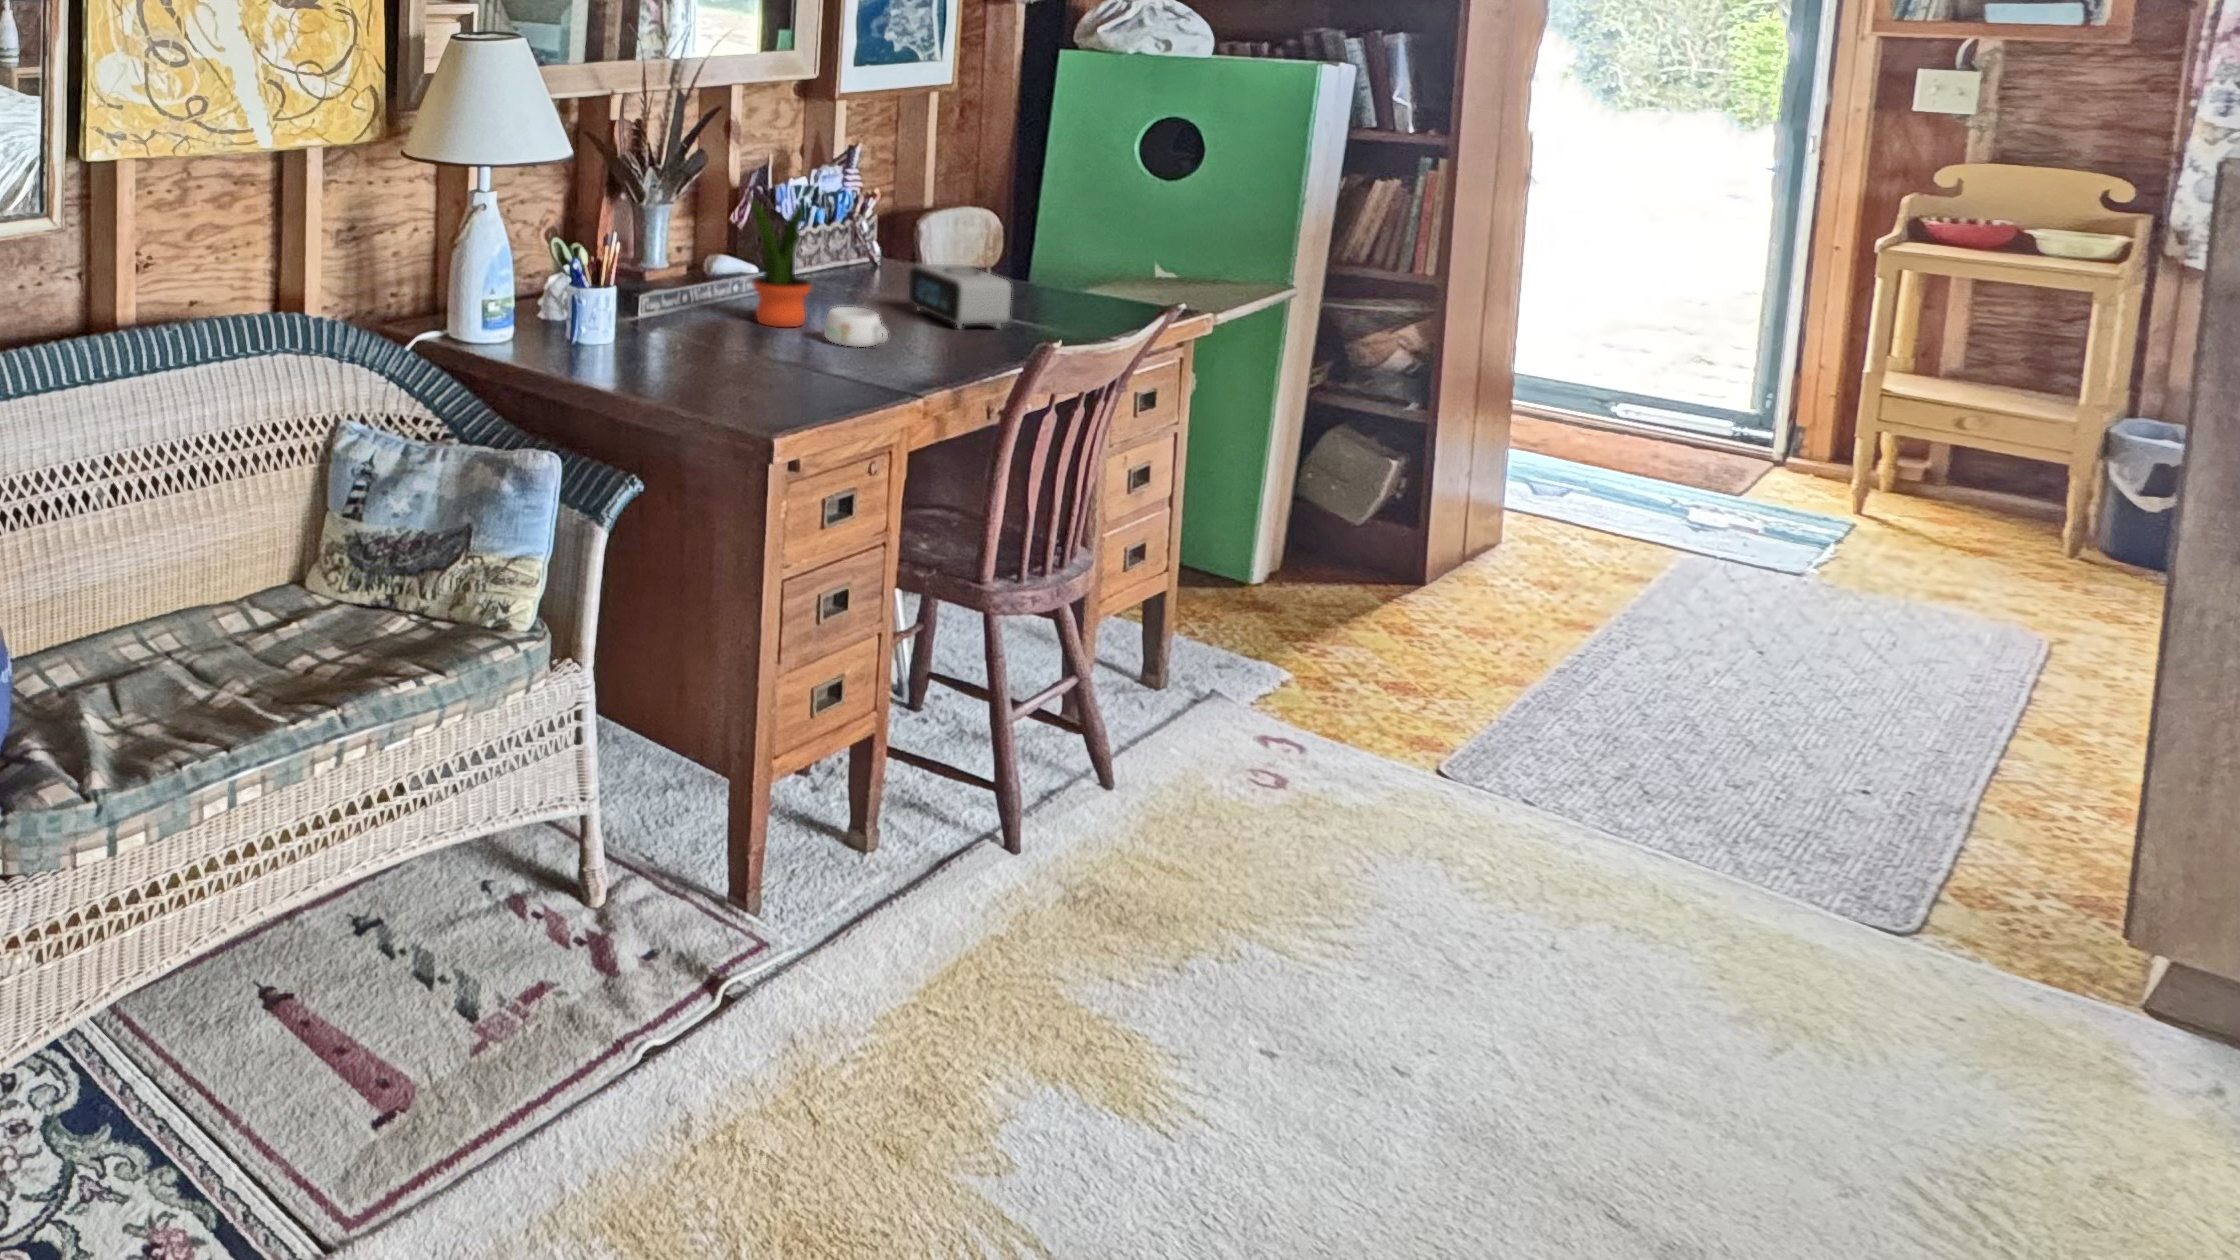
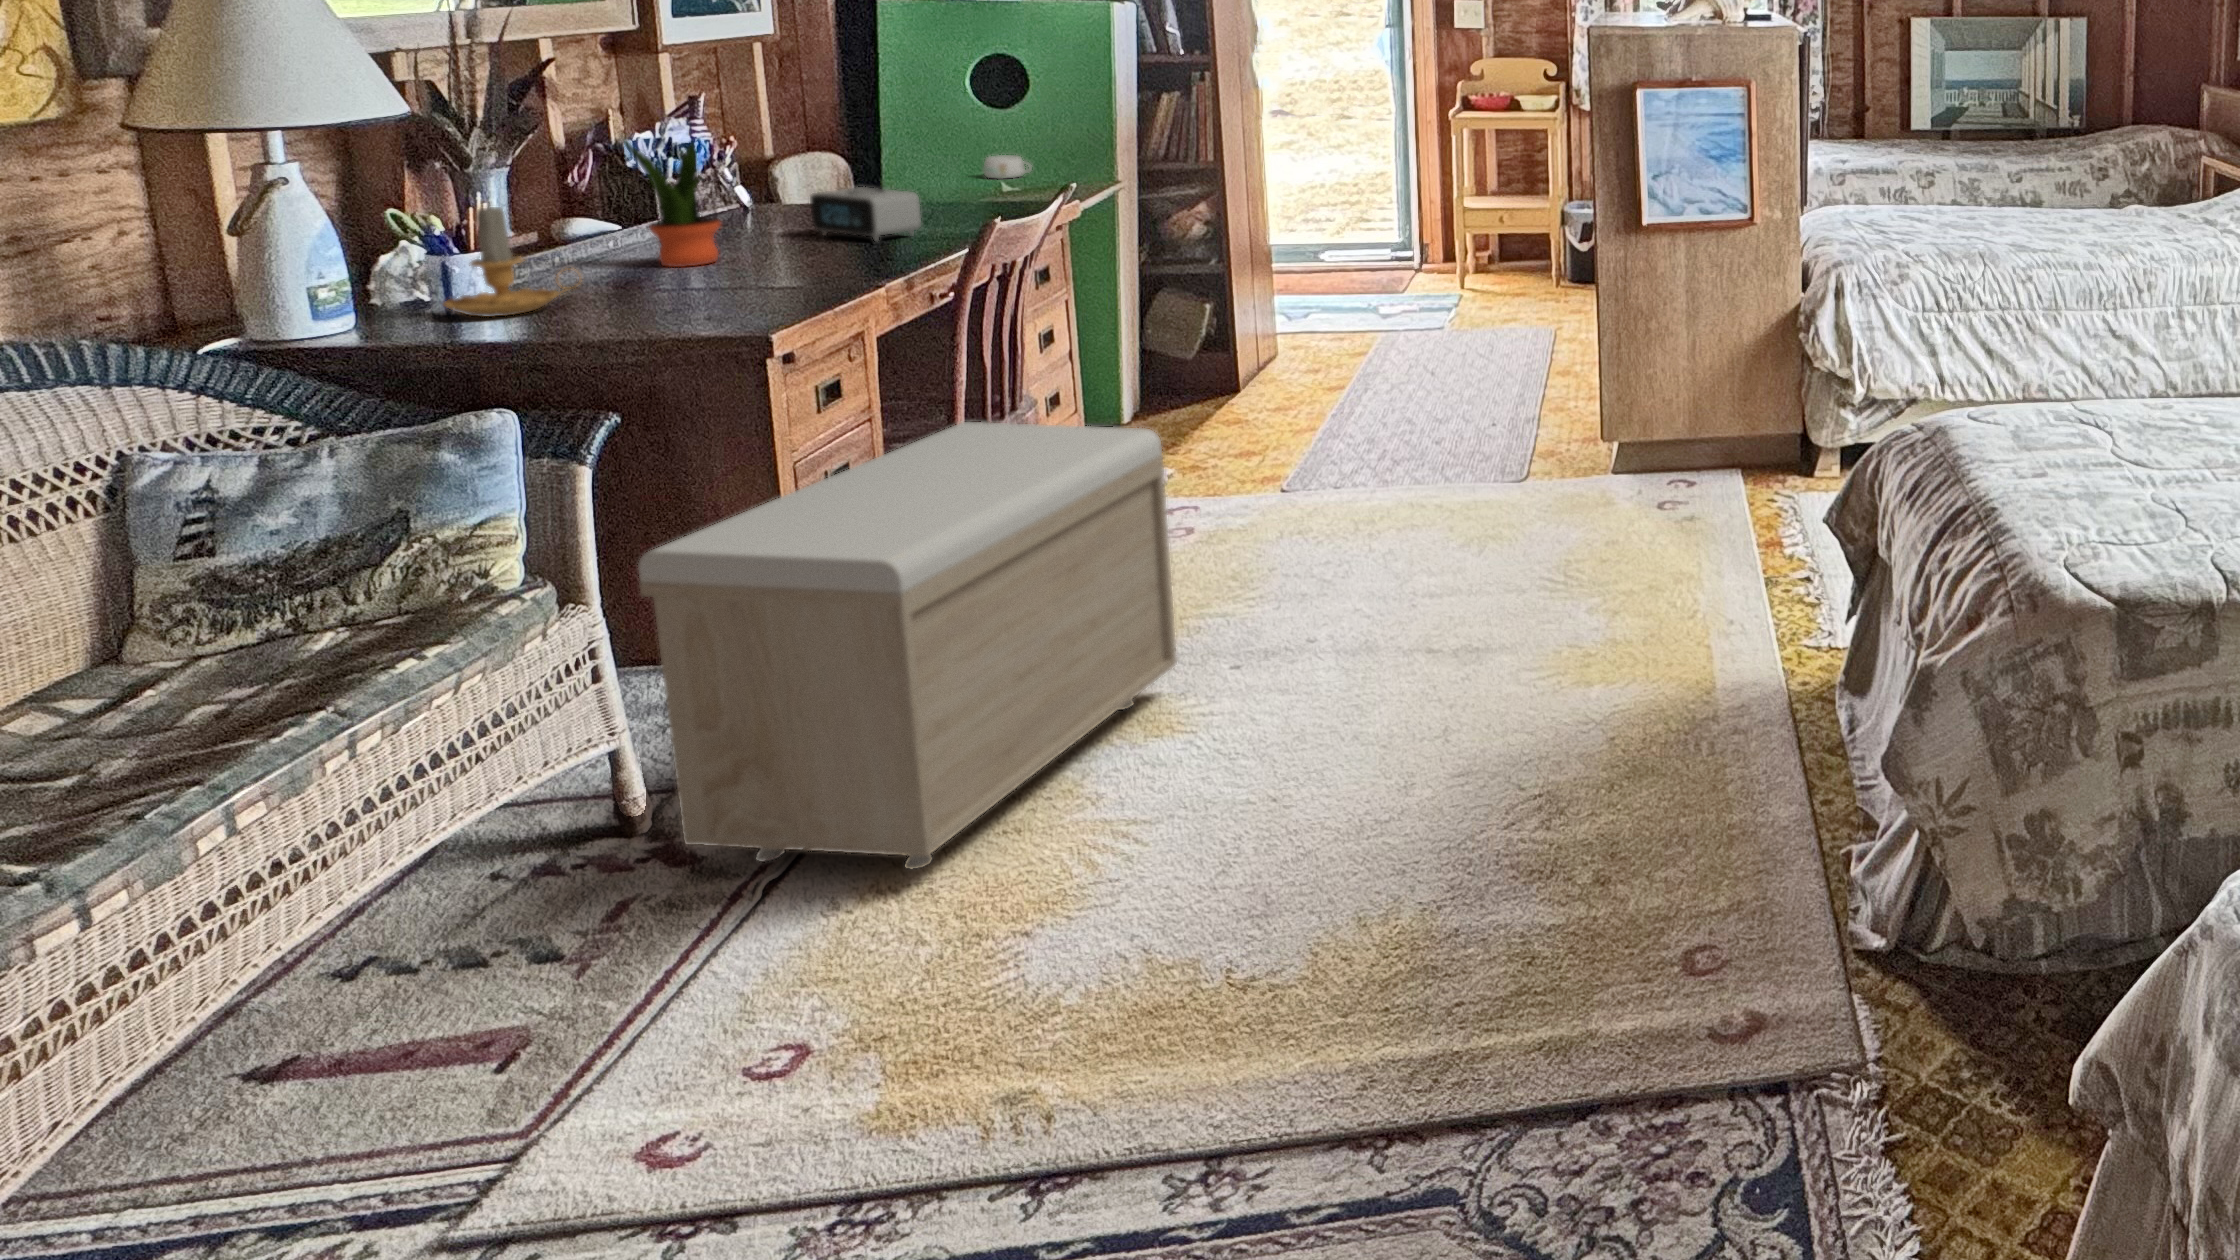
candle: none [562,246,665,354] -> present [443,207,577,317]
mug: present [824,307,888,347] -> present [984,155,1031,178]
storage bench: none [602,578,1196,1129] -> present [638,422,1177,869]

